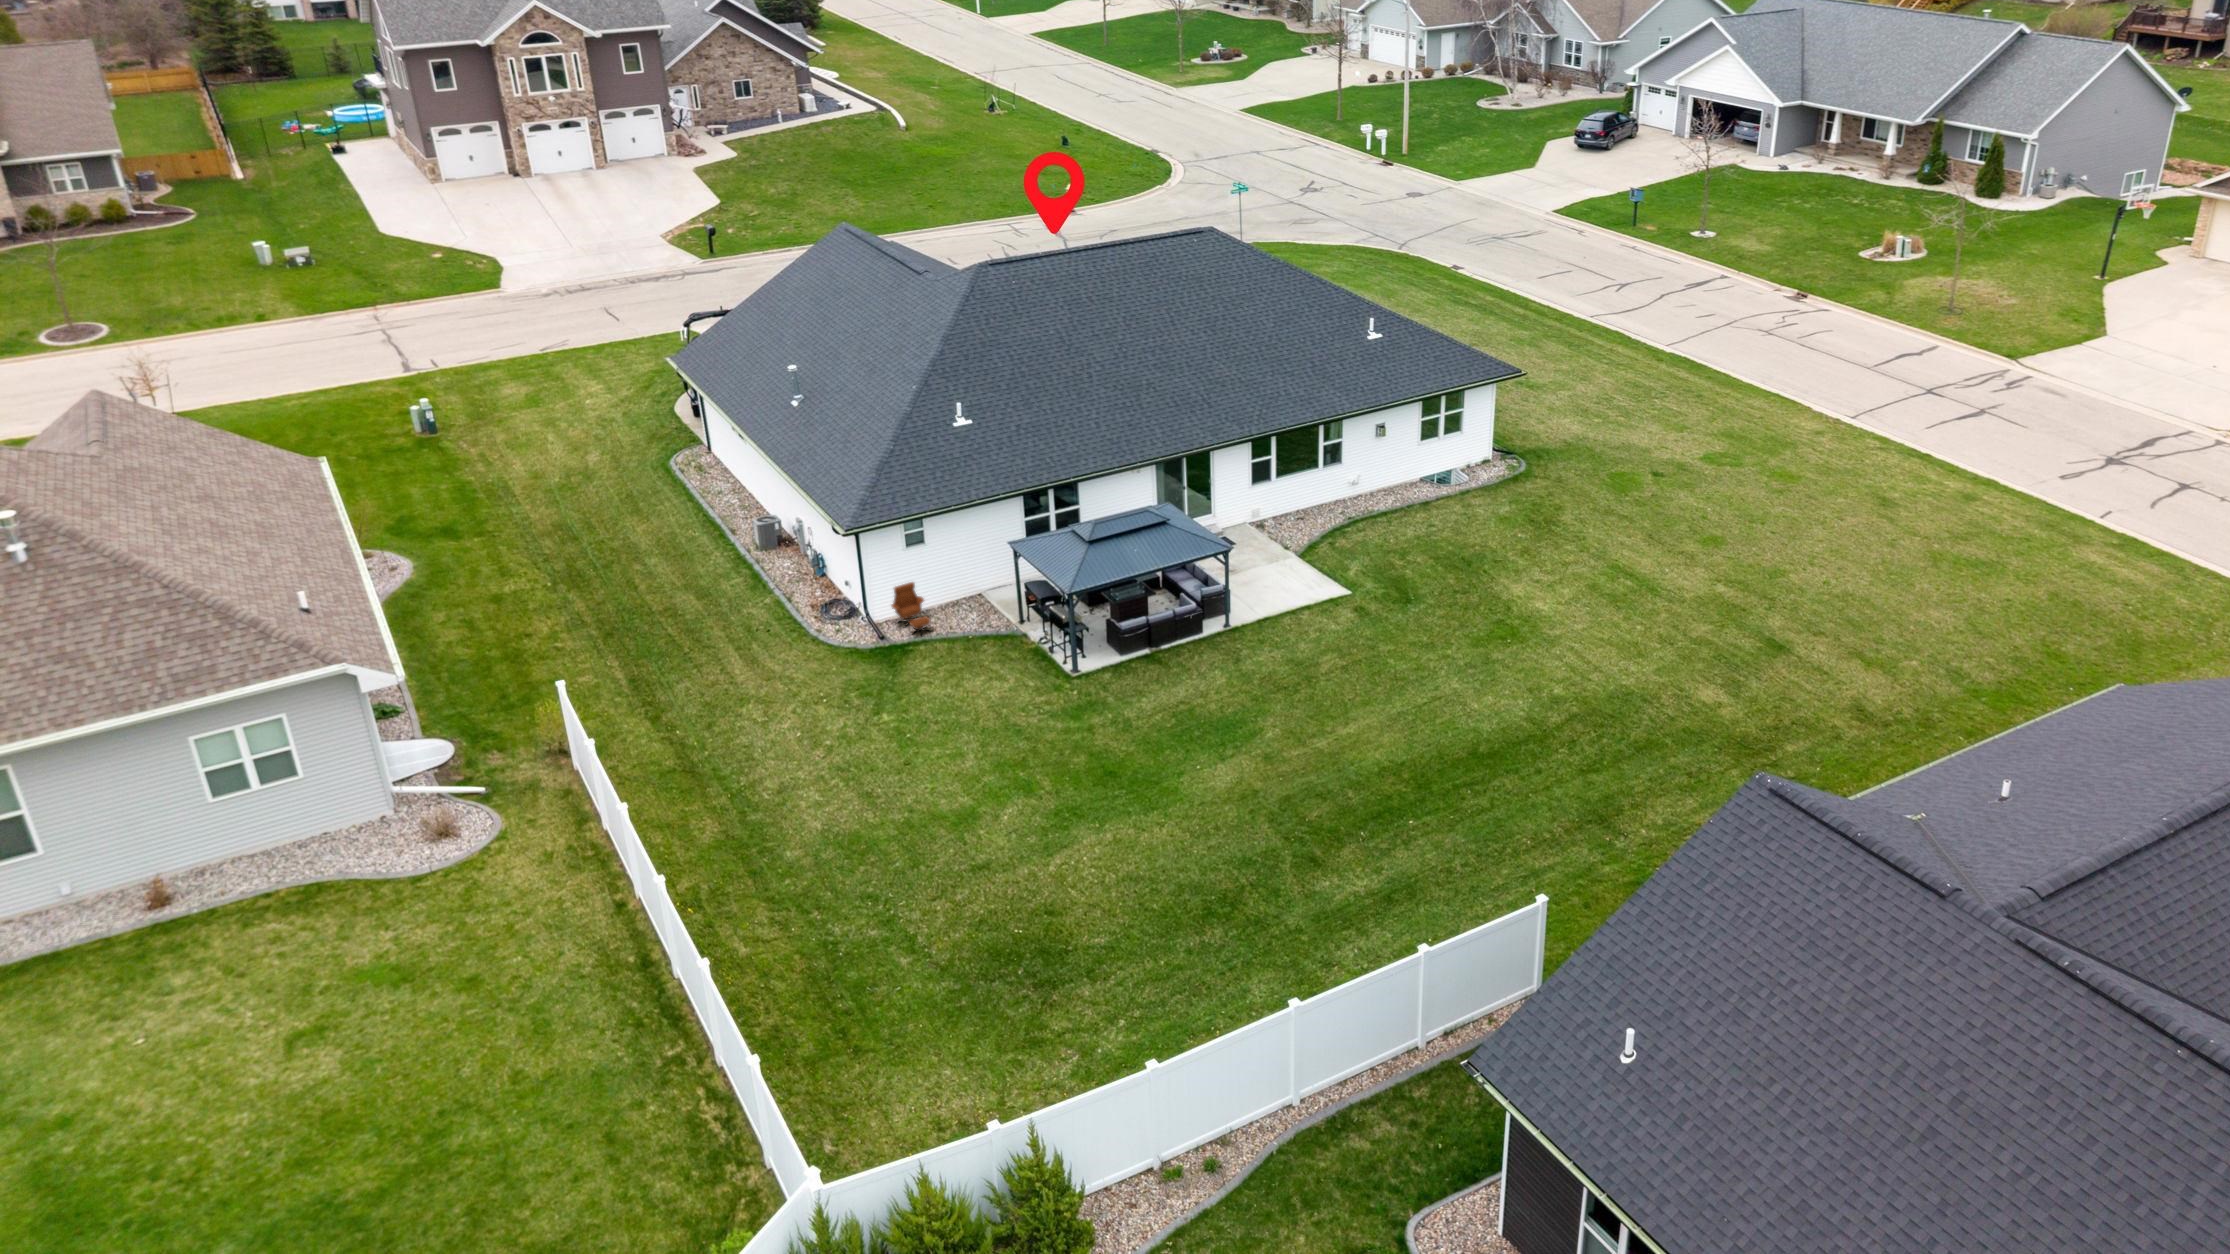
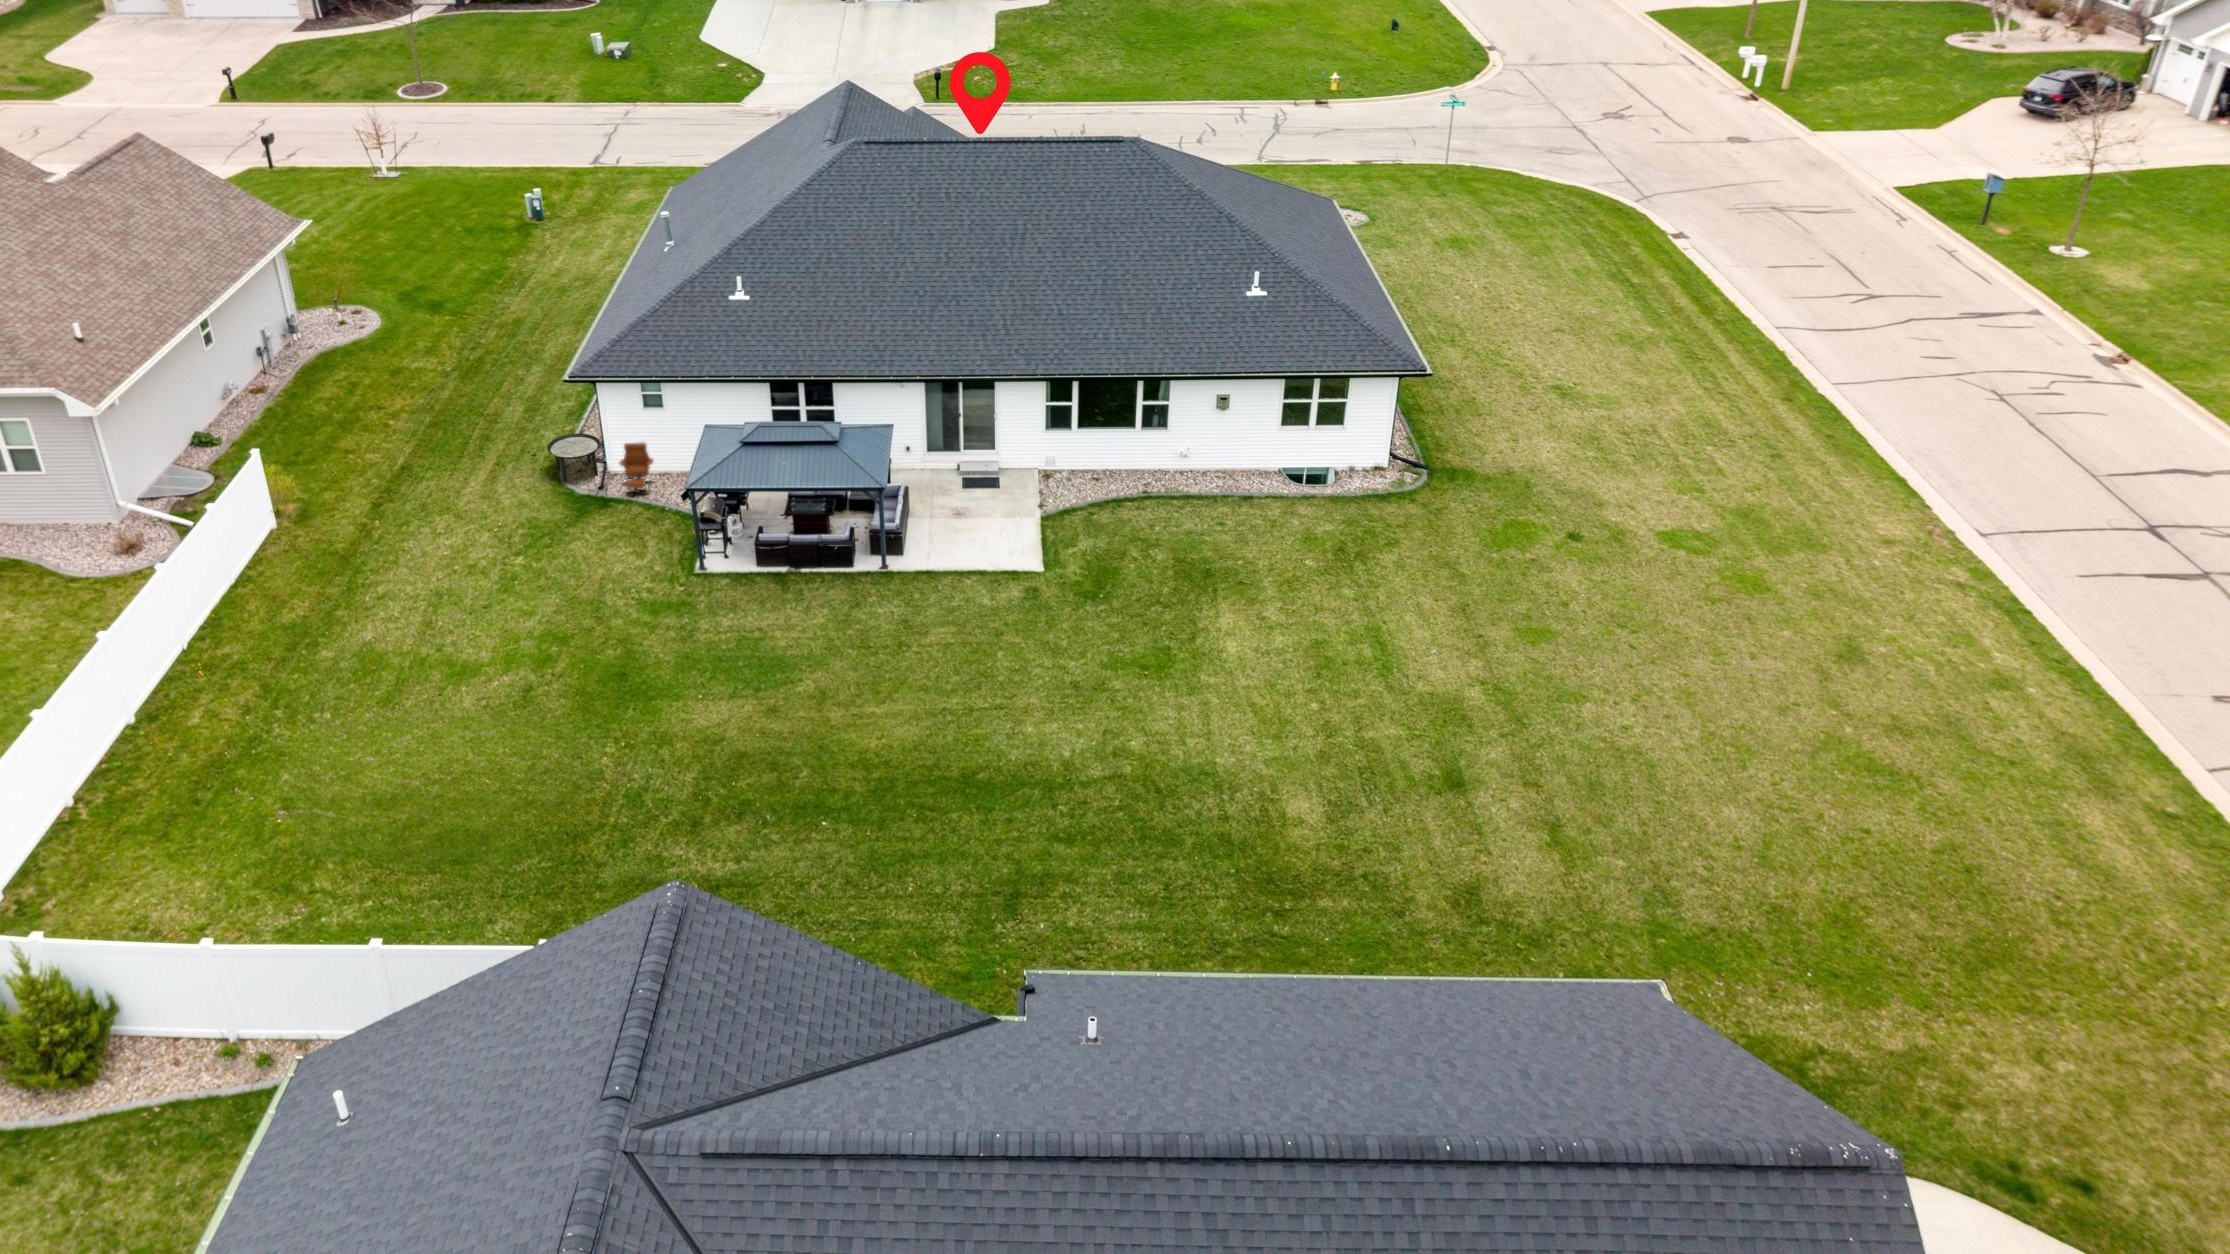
round table: none [809,591,864,642] -> present [547,434,600,482]

